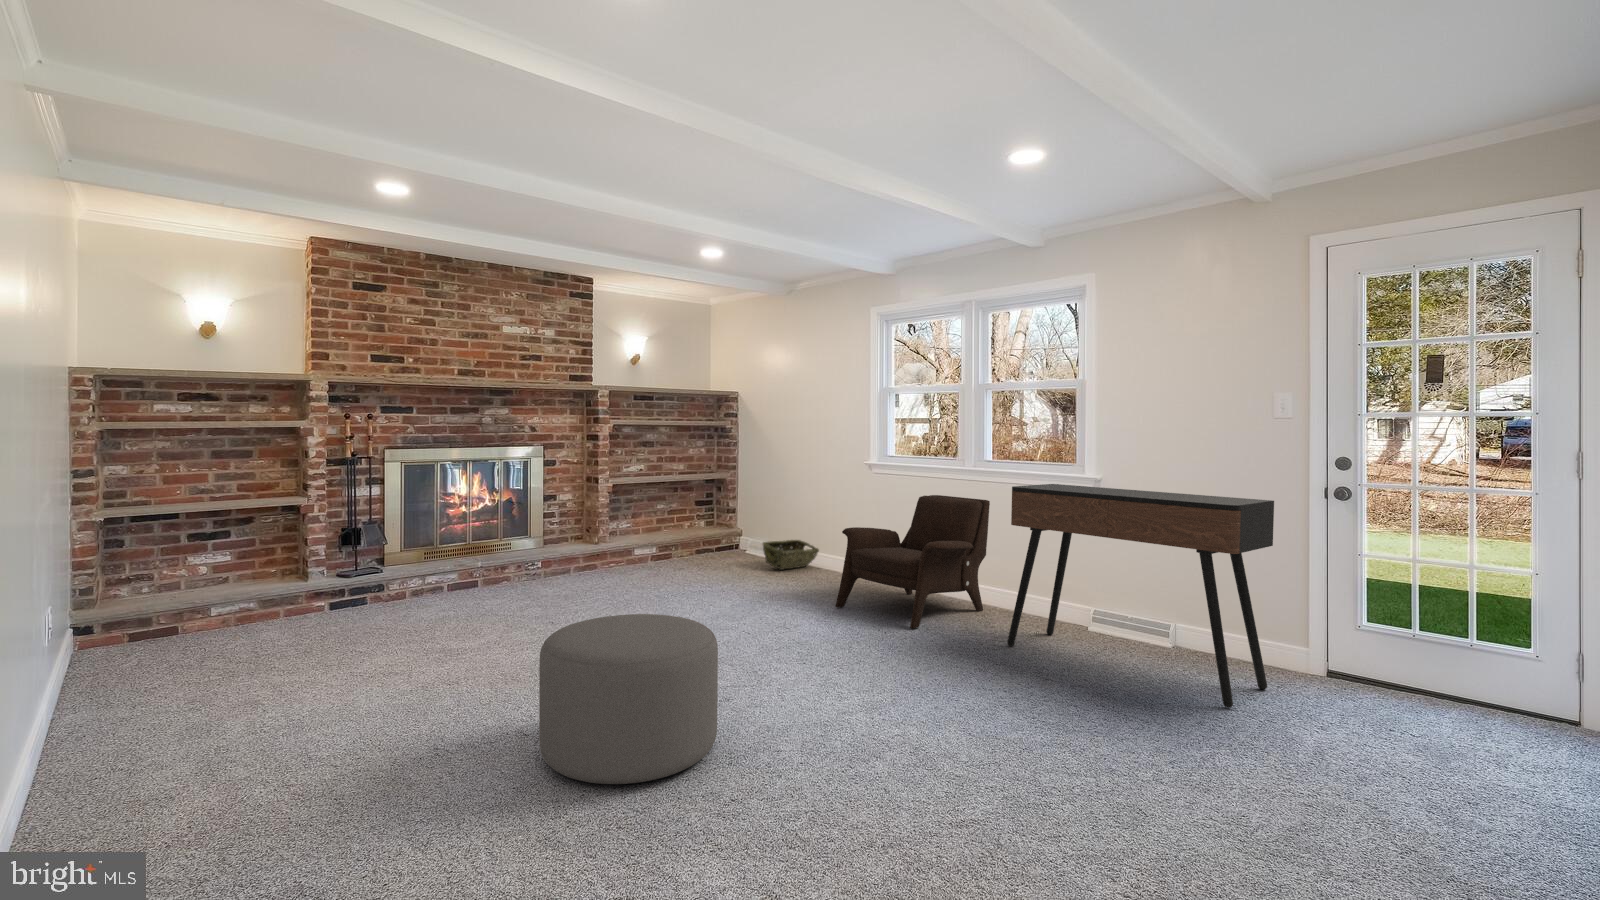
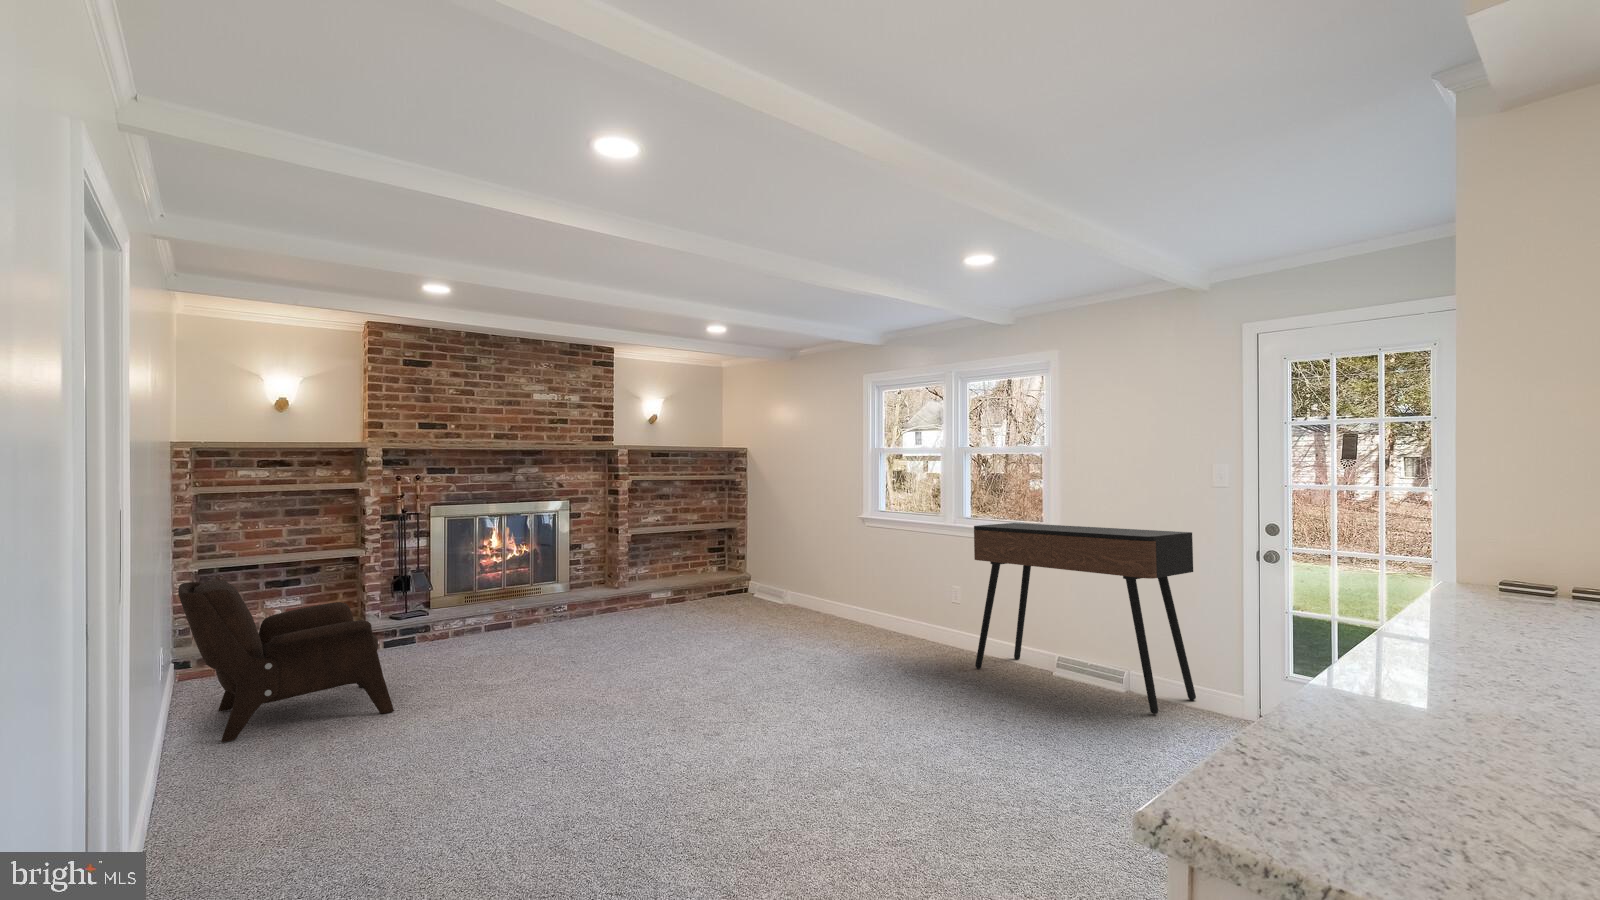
armchair: present [836,495,990,628] -> present [178,580,394,742]
woven basket: present [763,540,819,570] -> none [768,581,820,609]
ottoman: present [539,614,718,784] -> none [560,637,707,772]

